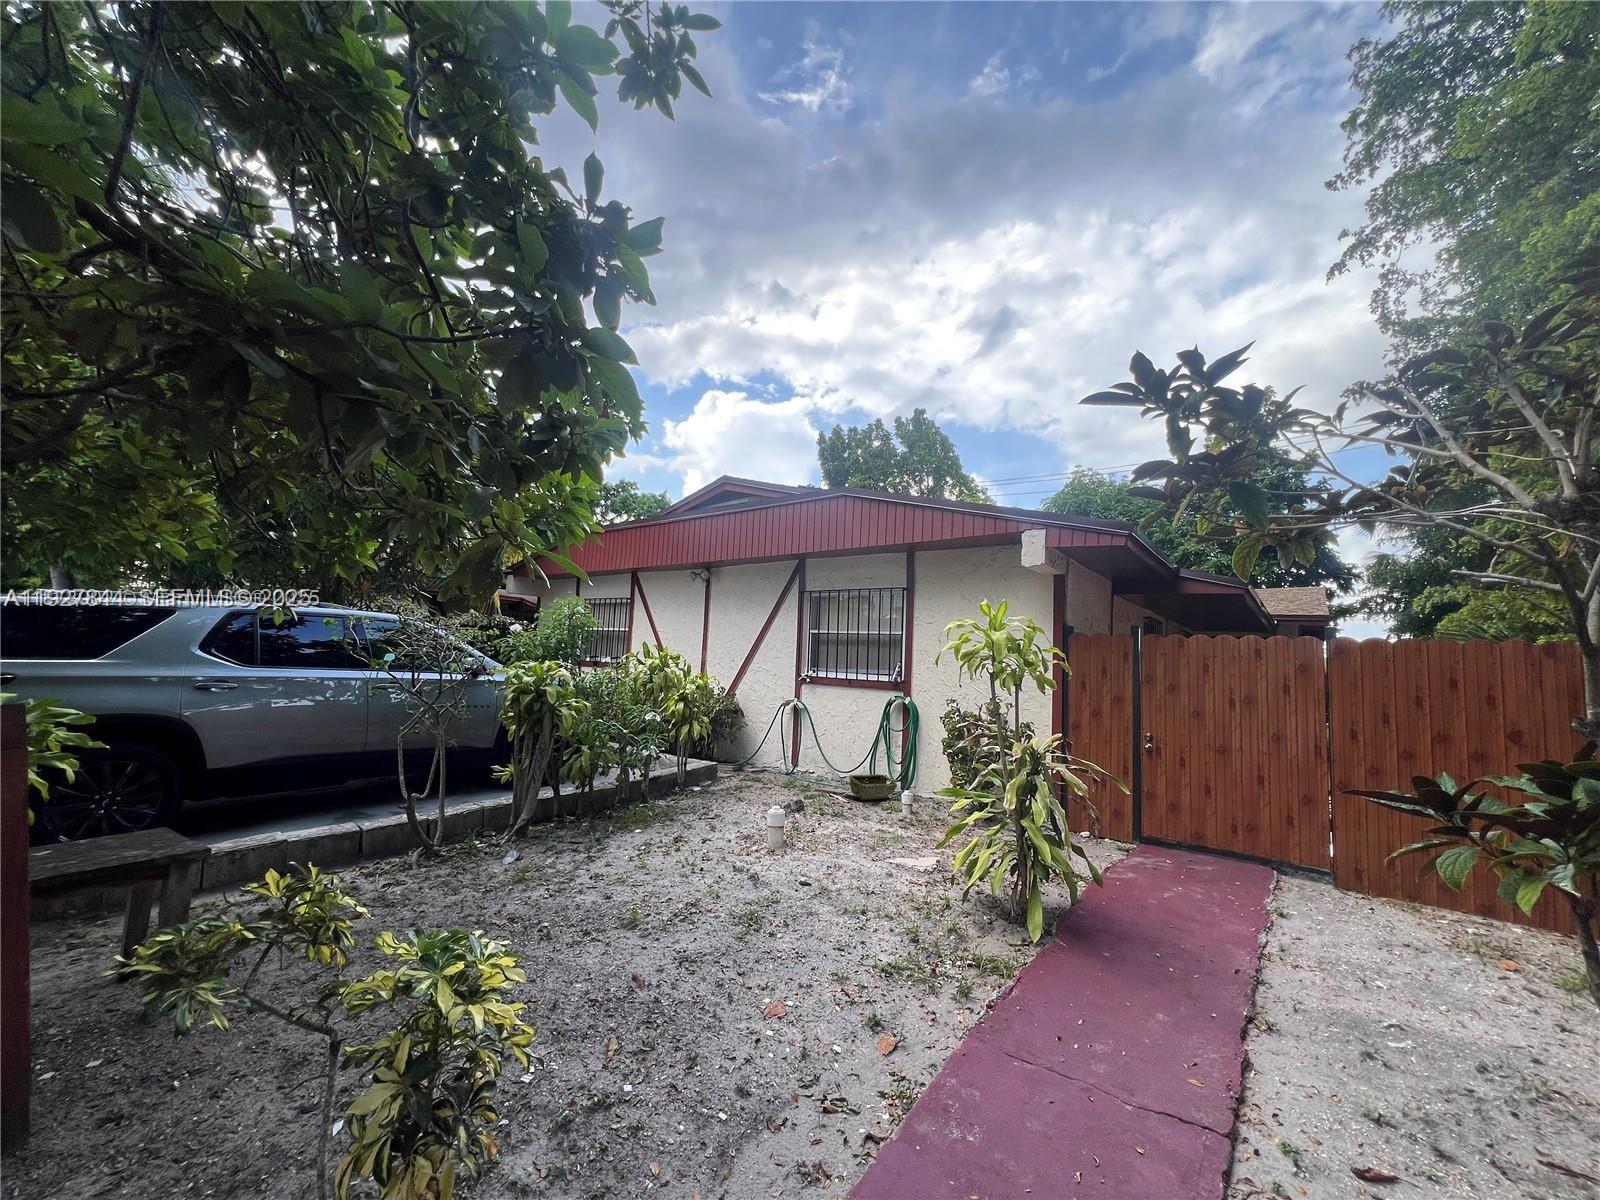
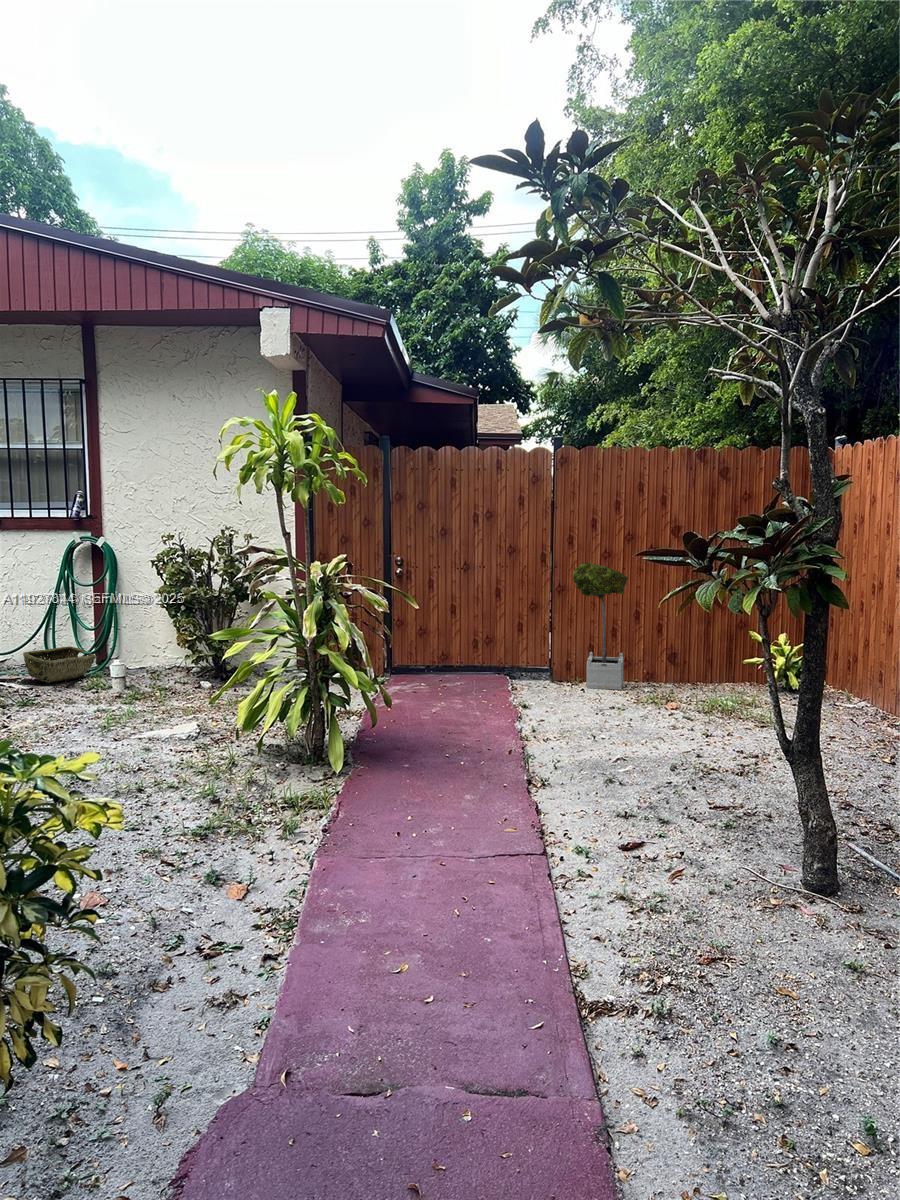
potted tree: none [1354,761,1443,922] -> present [573,561,628,690]

